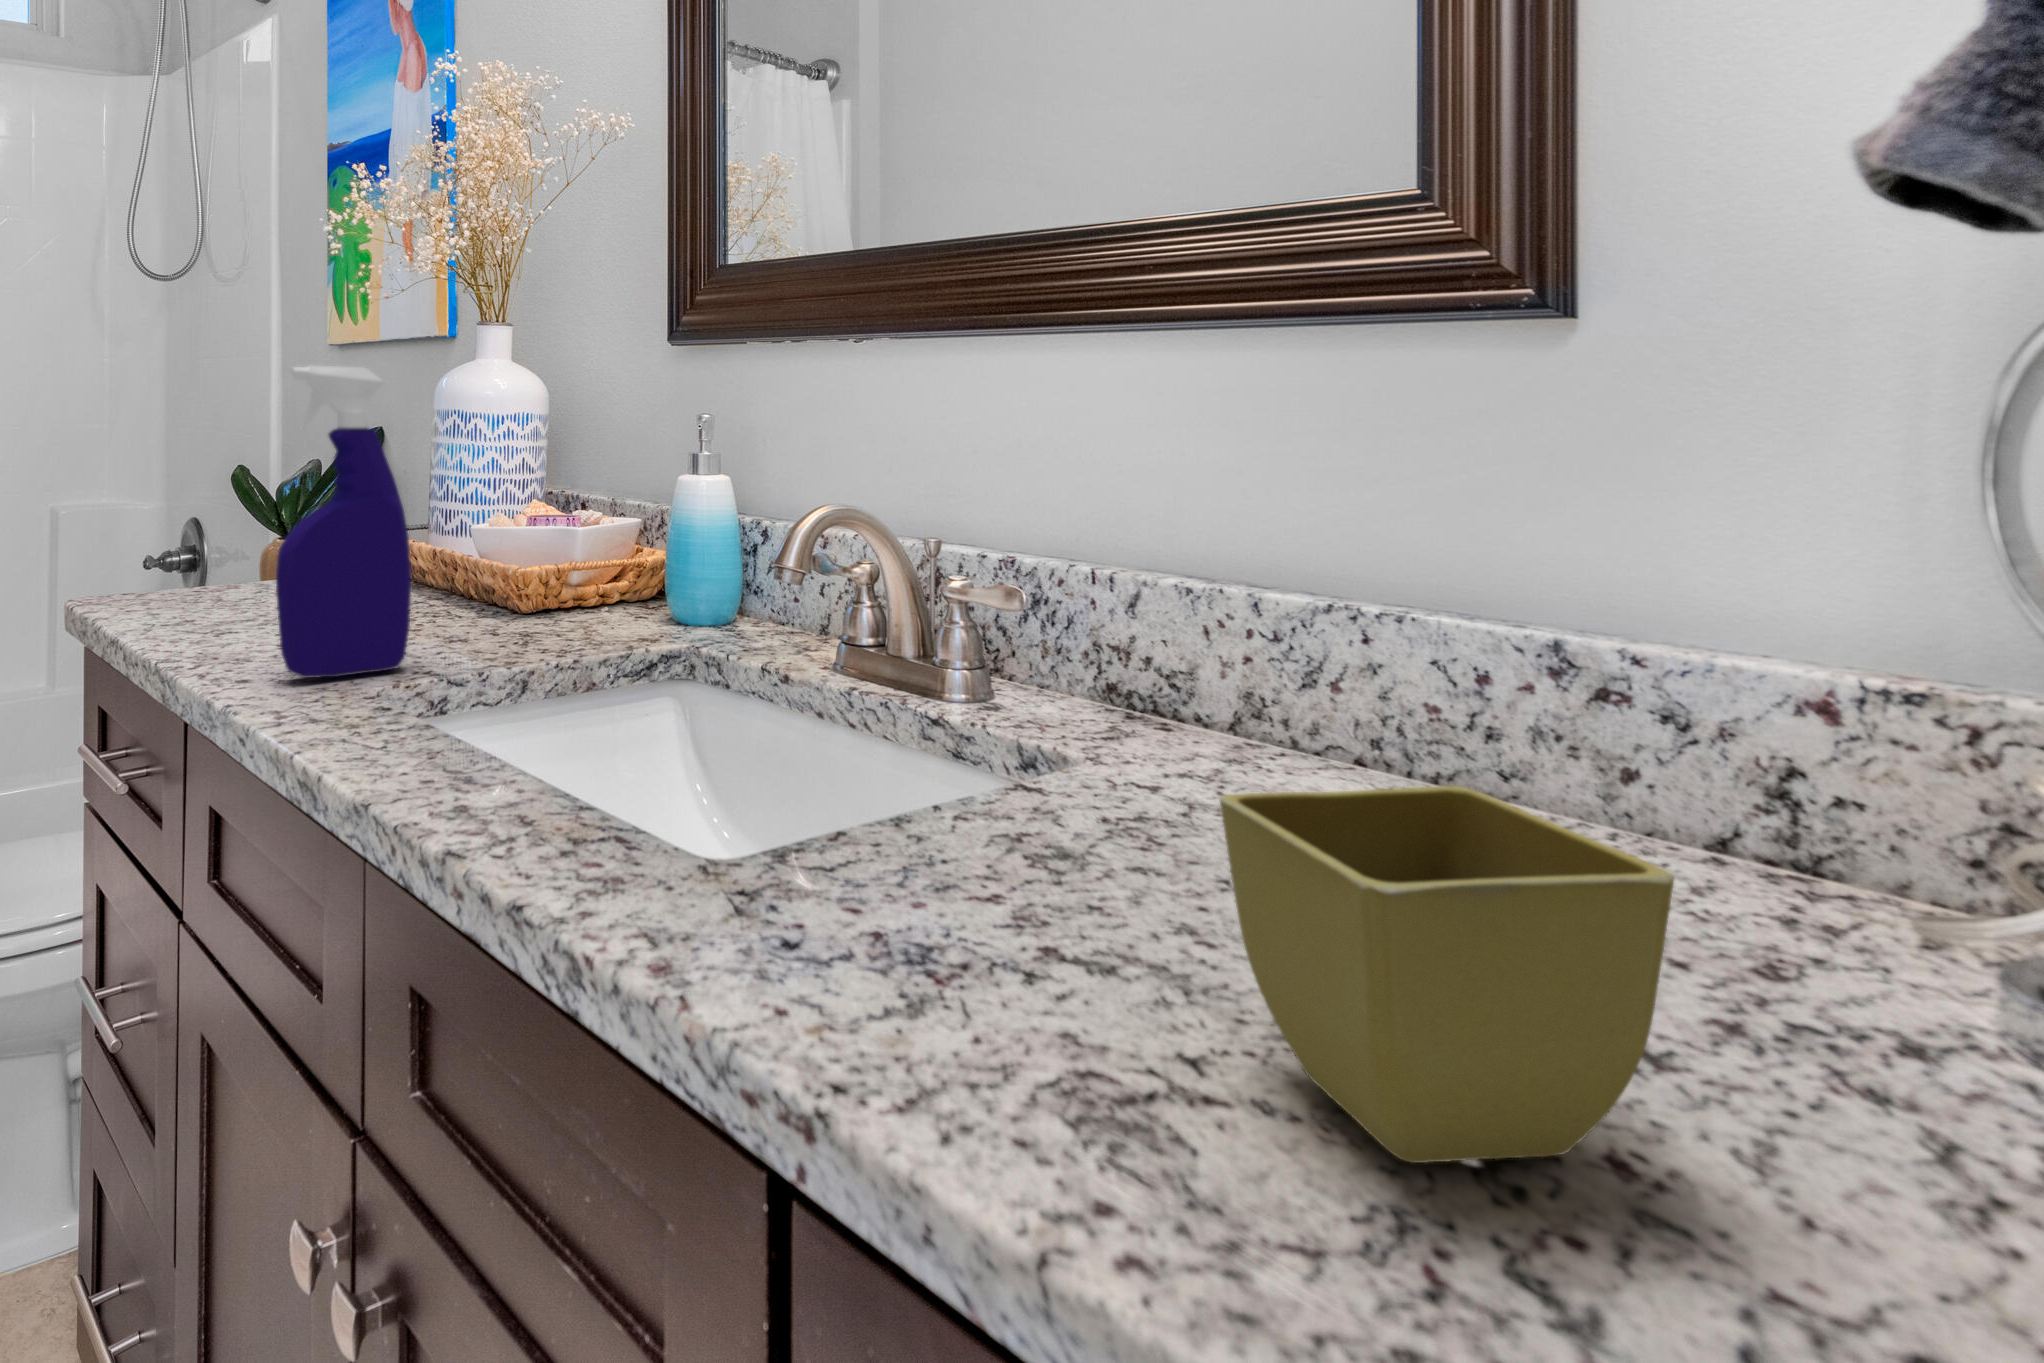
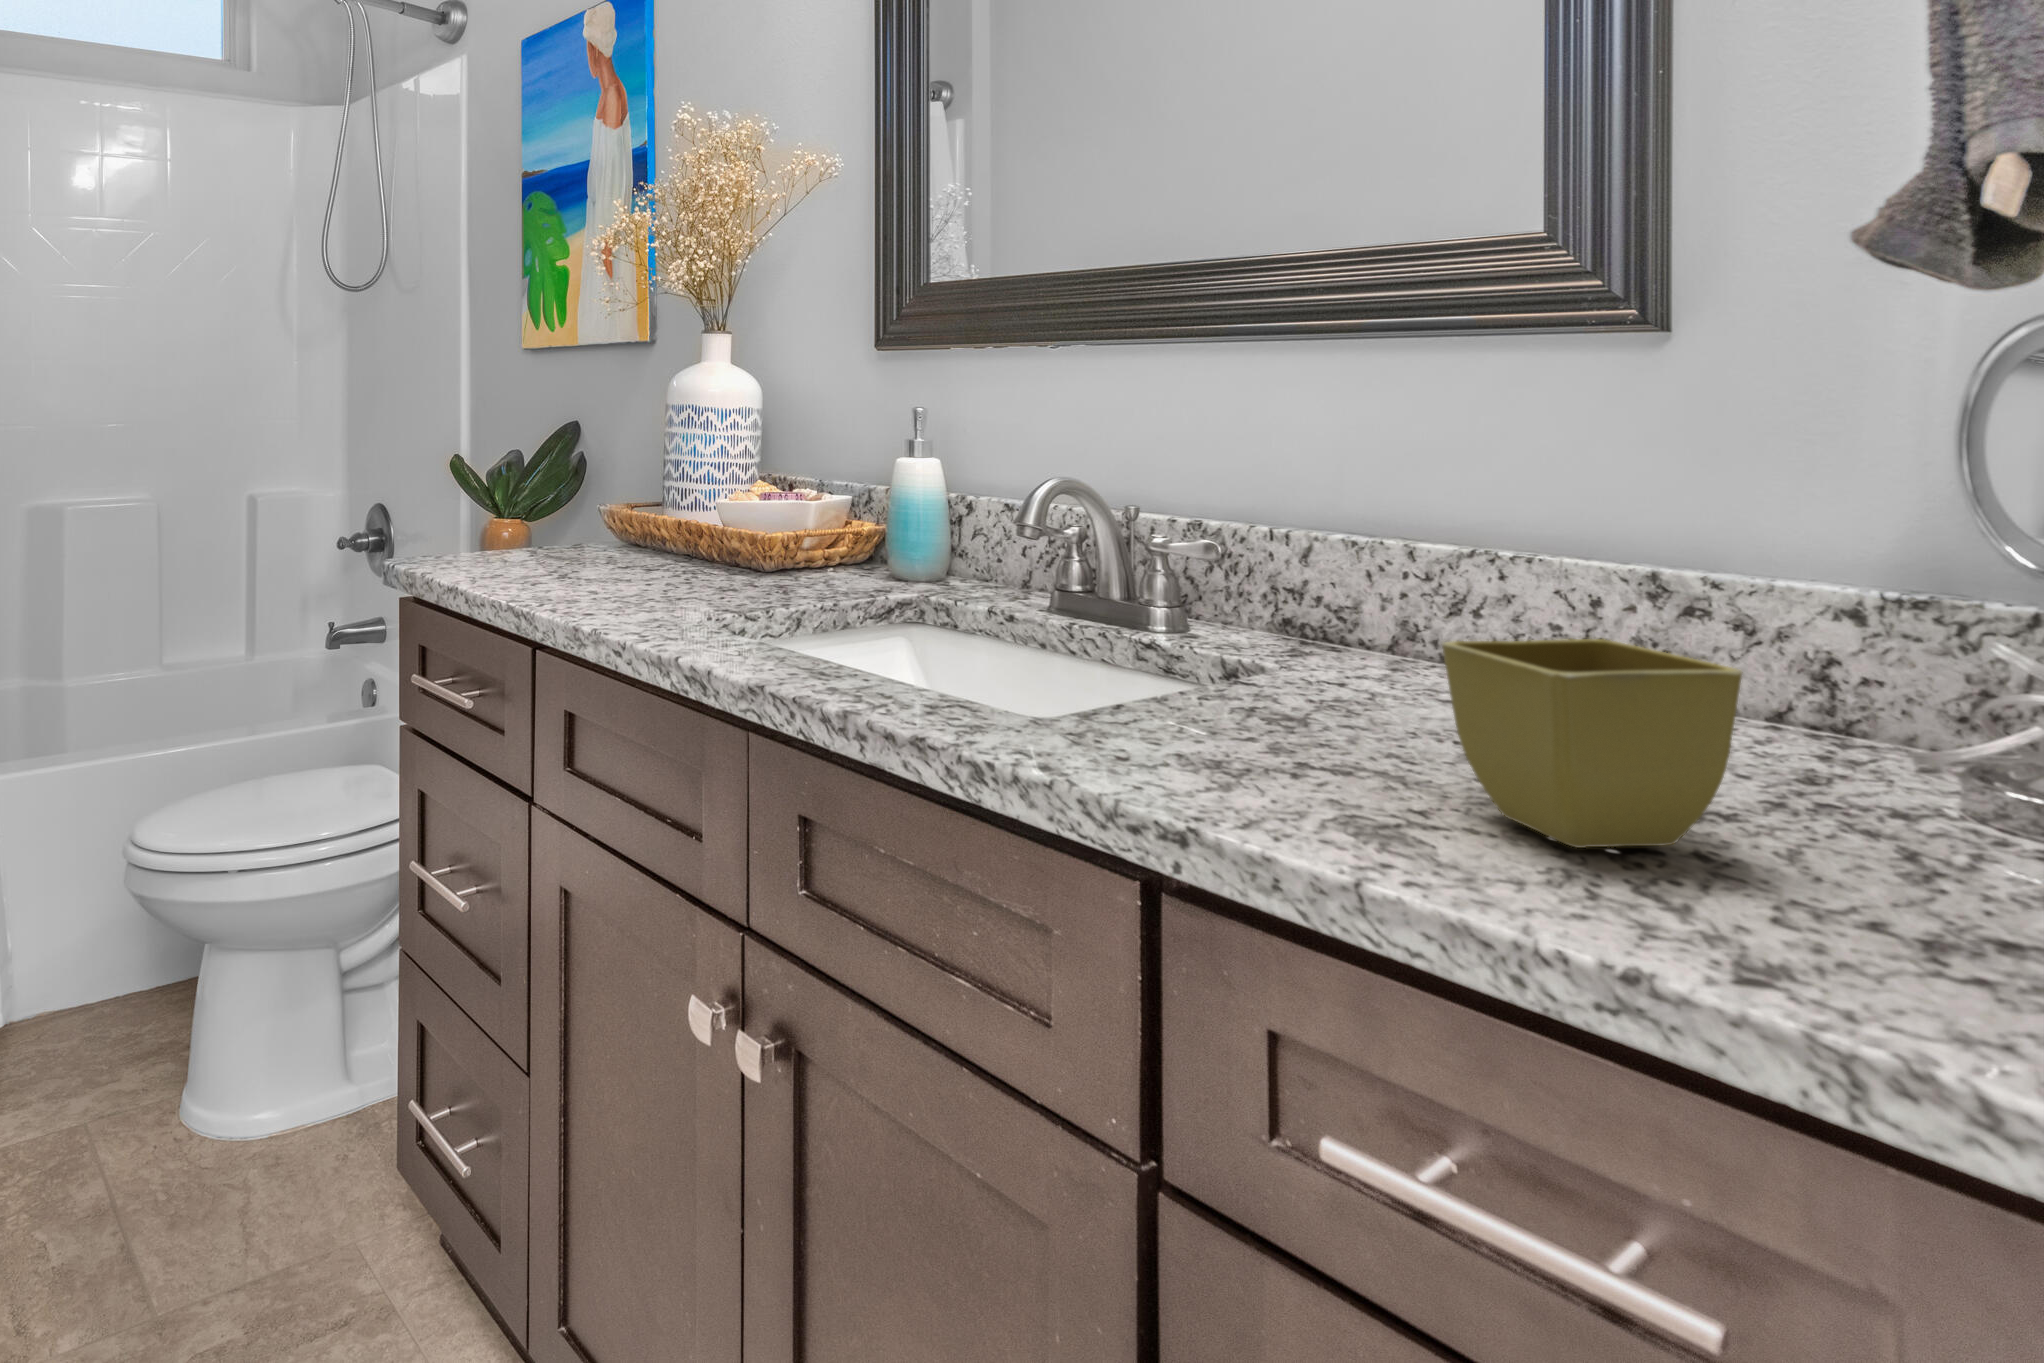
spray bottle: present [276,365,411,678] -> none [609,367,707,612]

